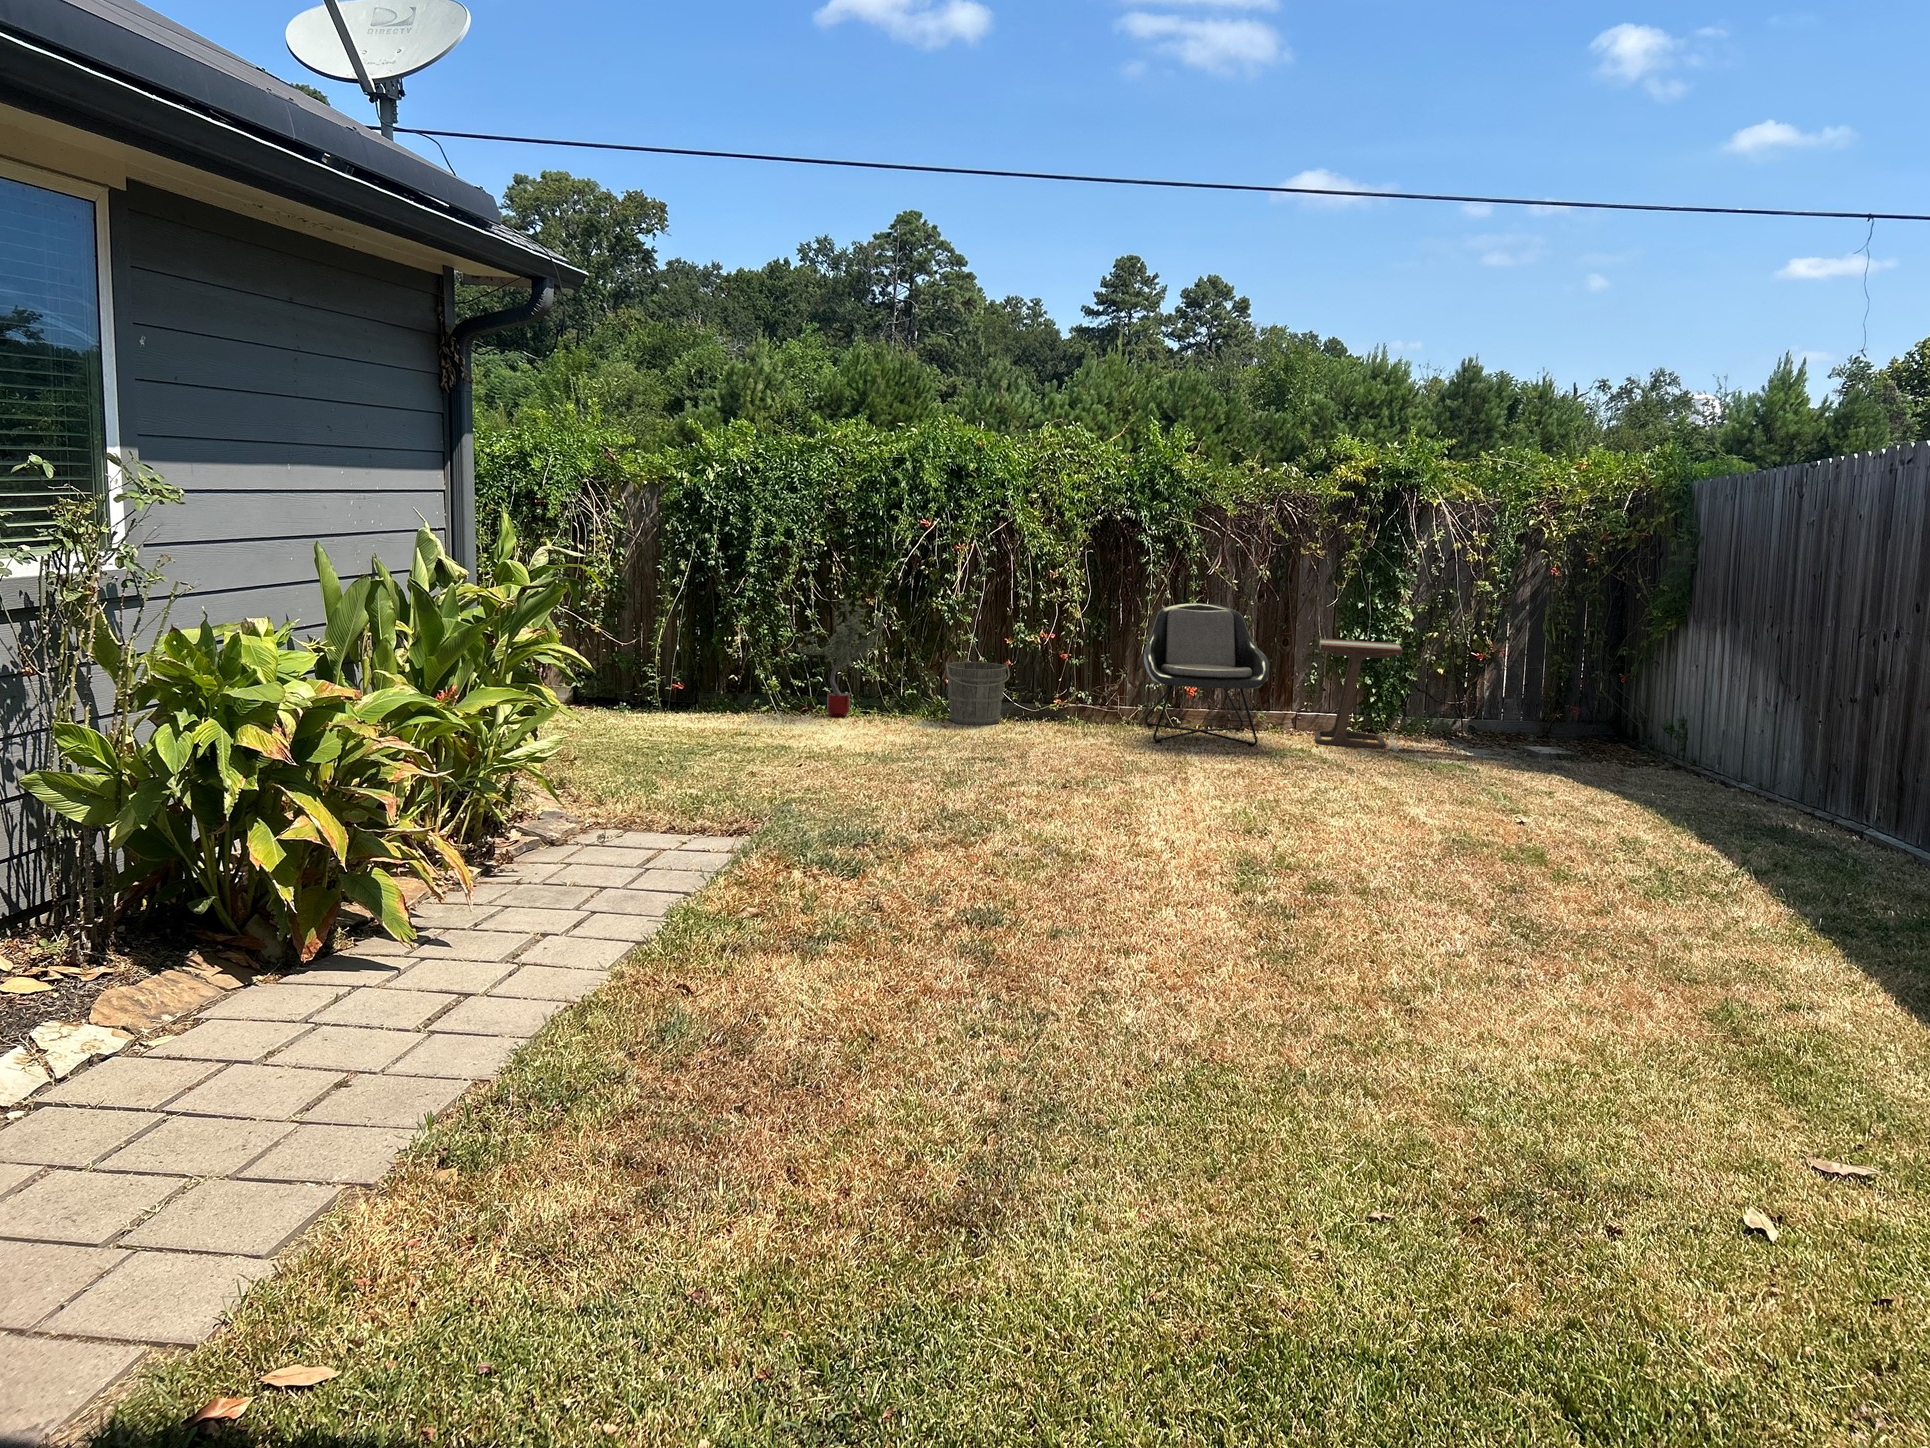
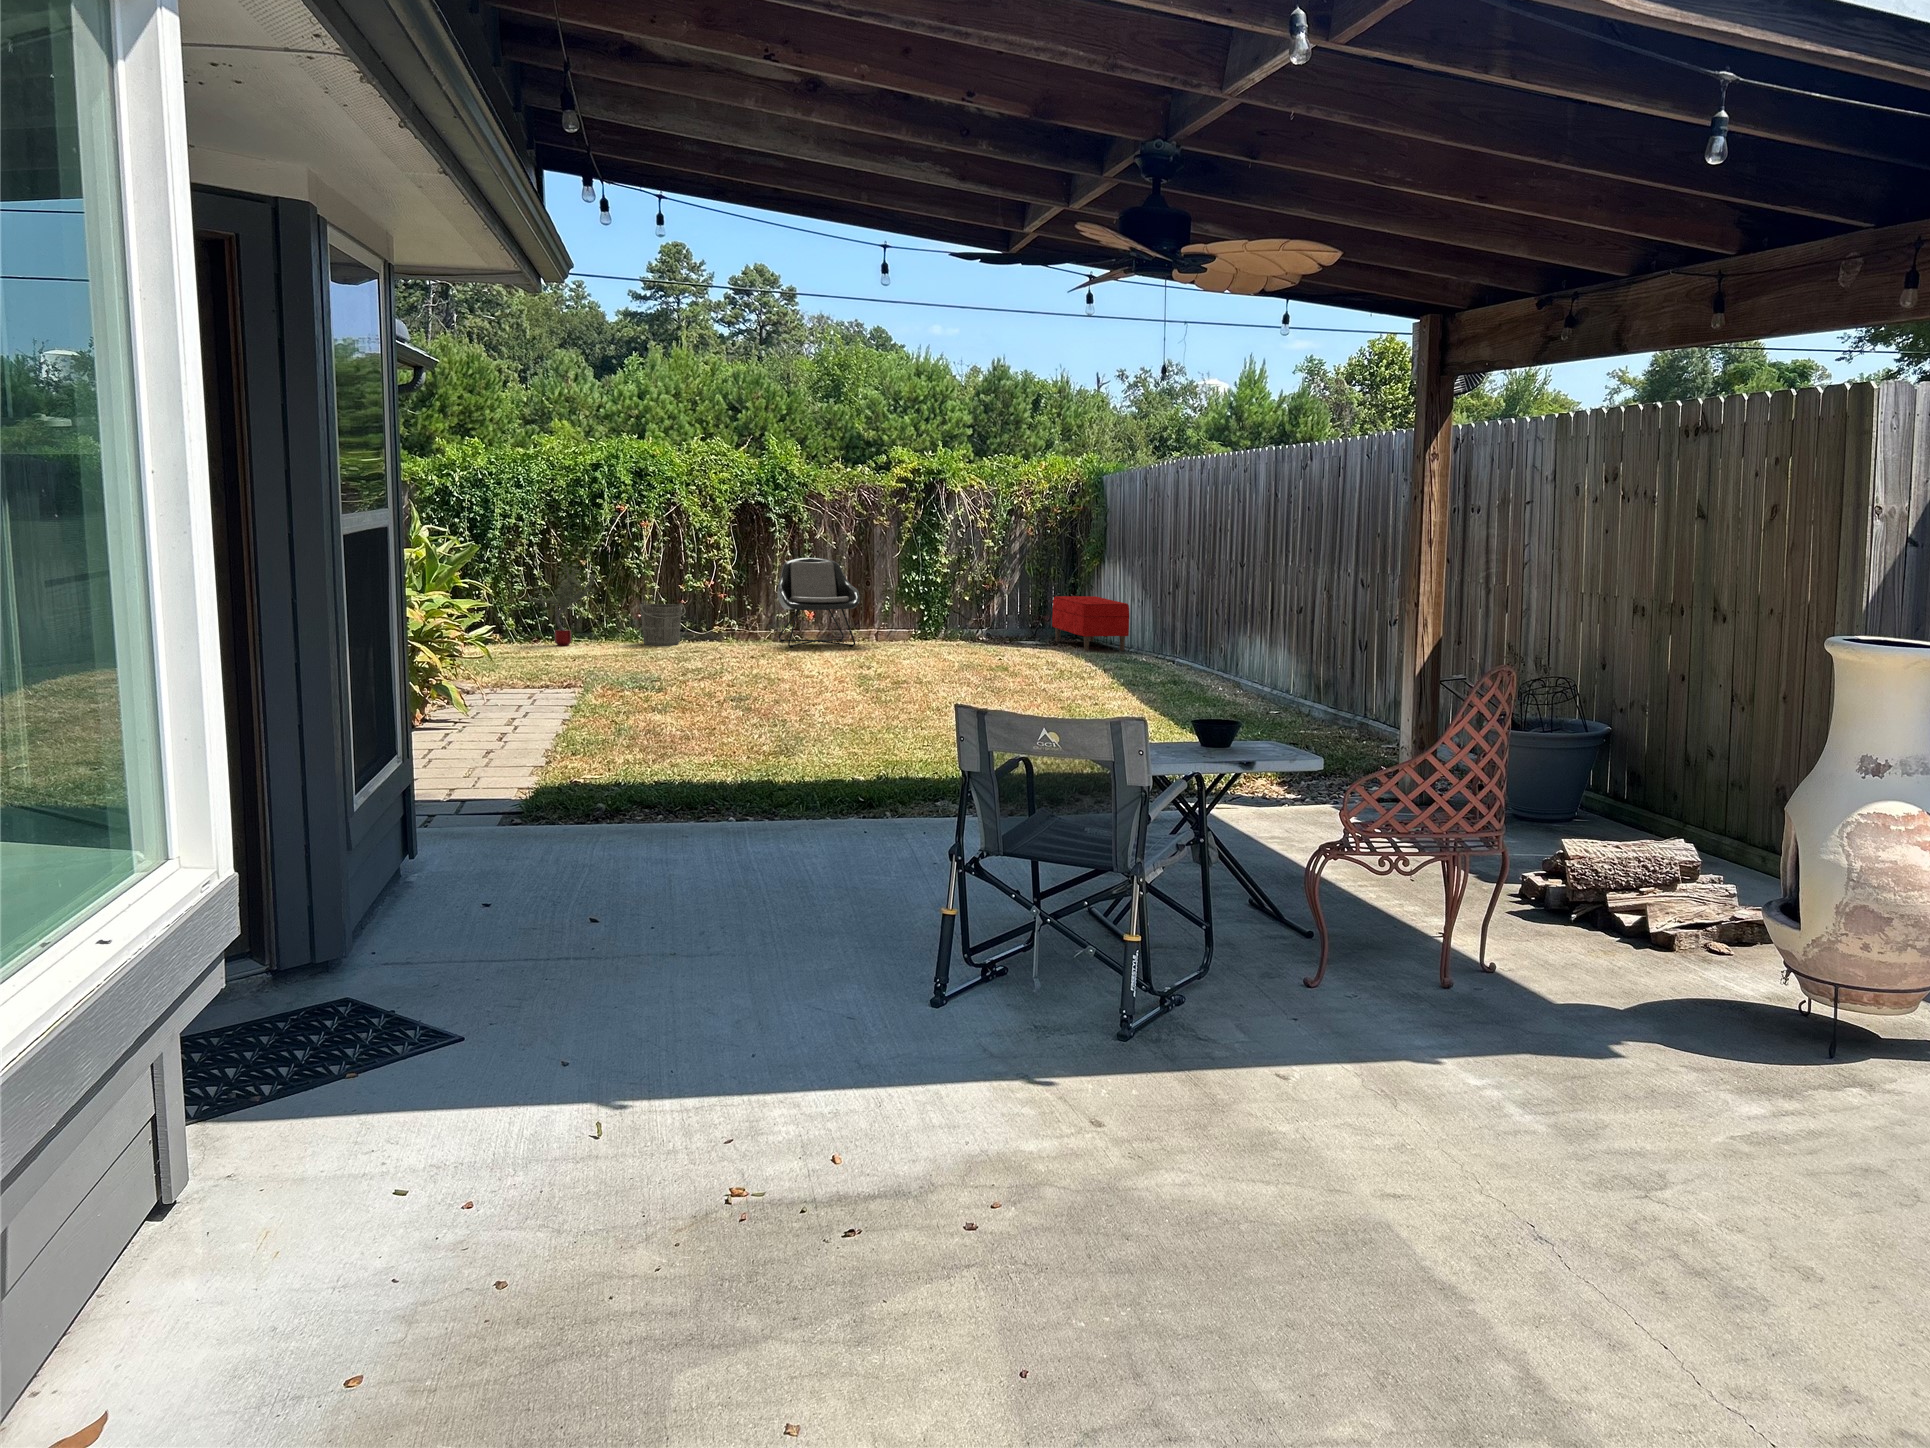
side table: present [1314,639,1402,751] -> none [890,578,944,646]
bench: none [1583,681,1740,789] -> present [1052,596,1129,651]

